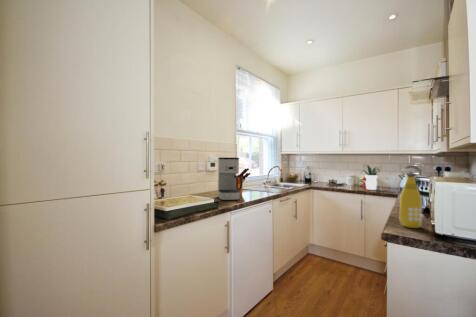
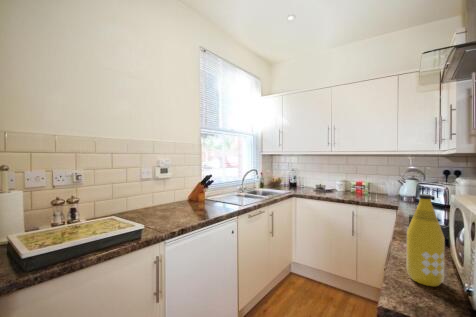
coffee maker: present [218,158,242,200] -> none [162,162,194,221]
potted plant: present [363,165,380,190] -> none [346,168,386,198]

